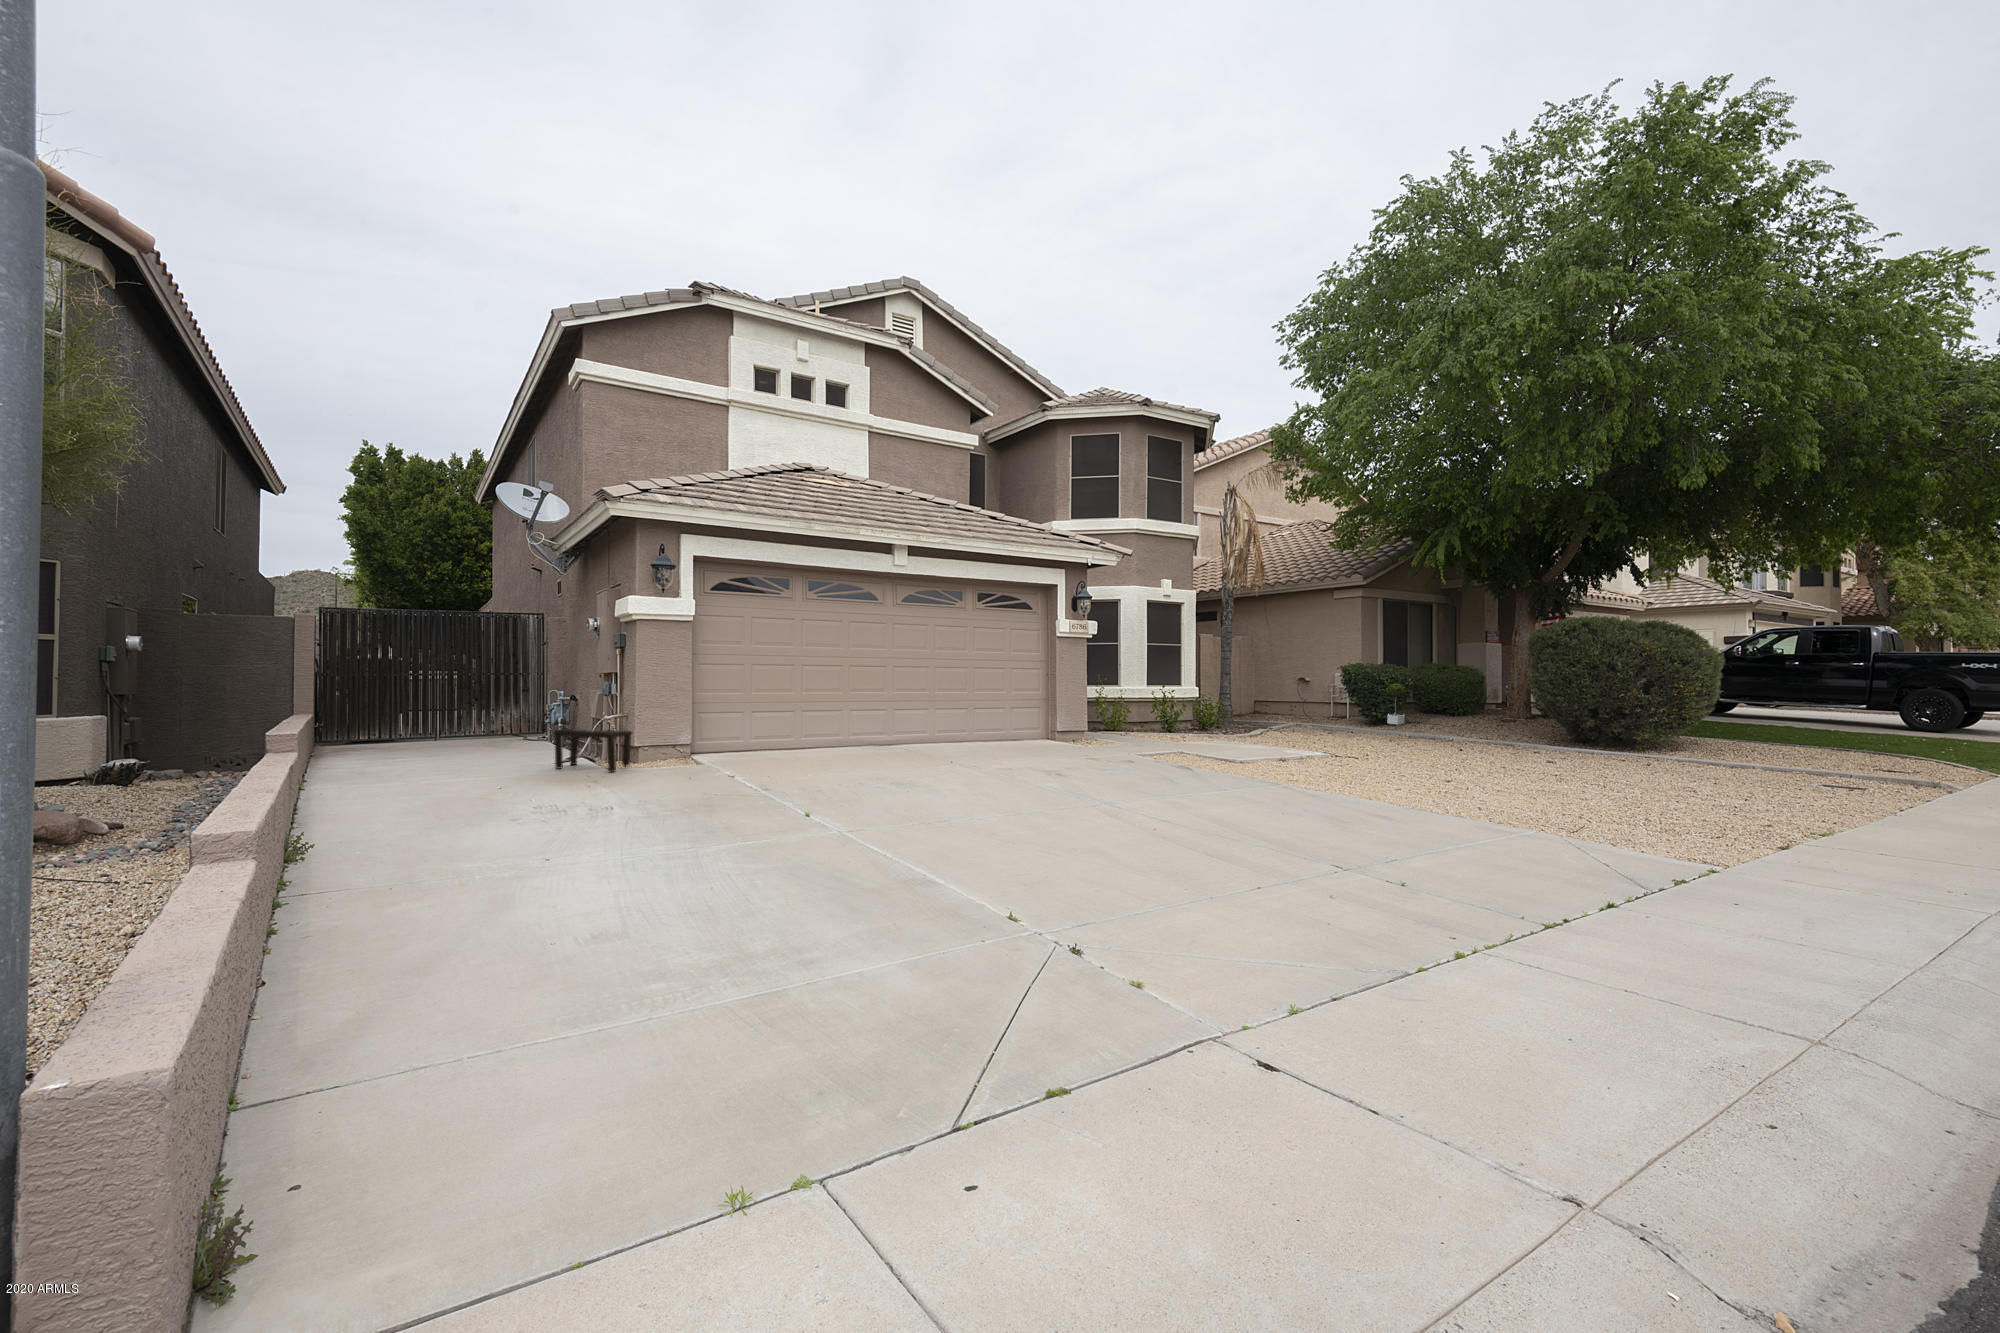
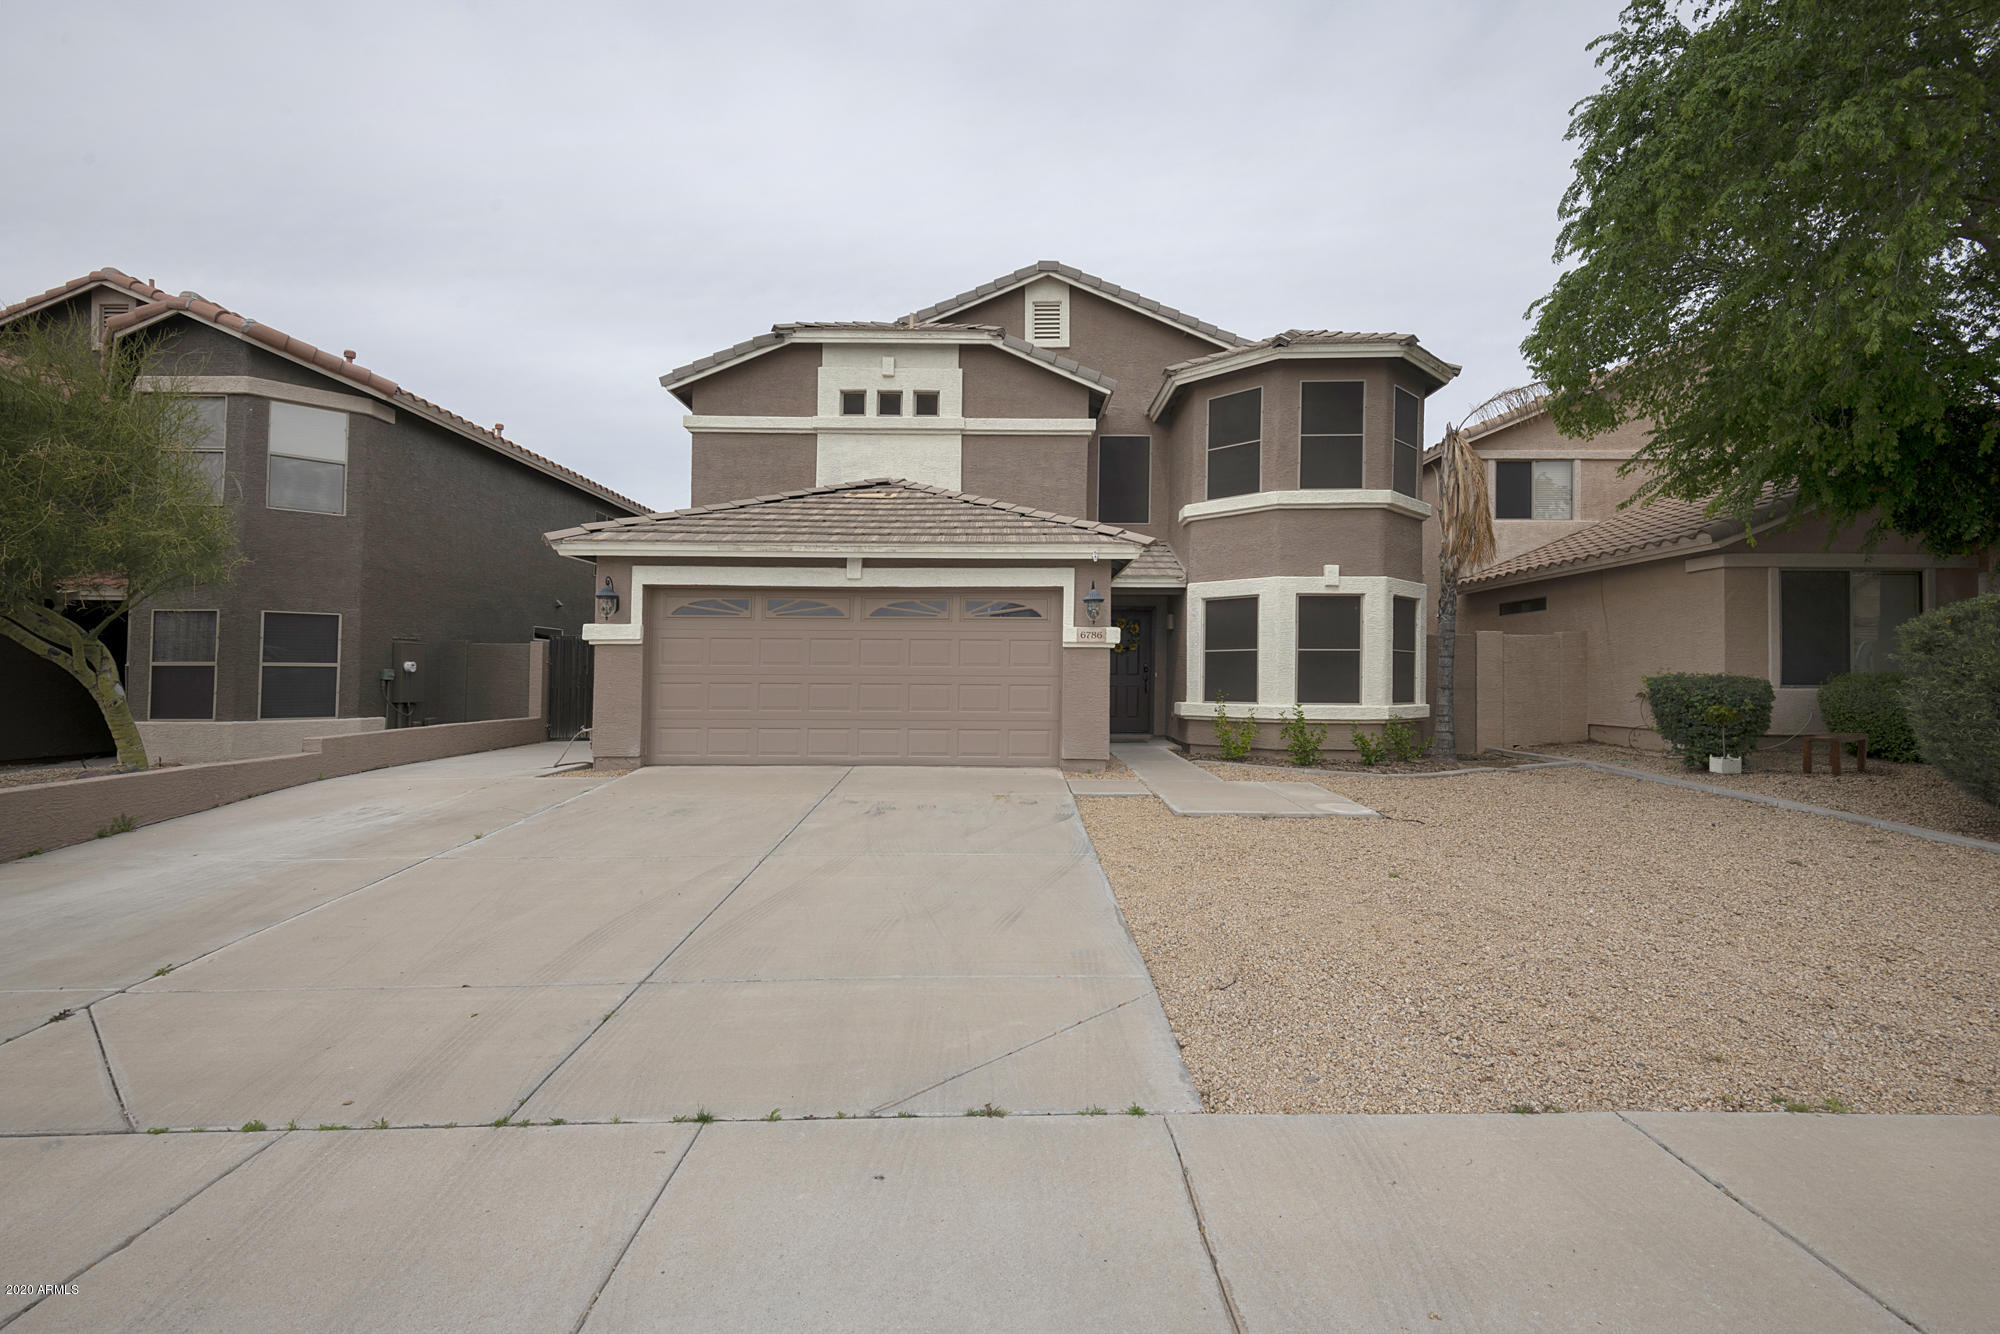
bench: present [554,729,632,772] -> present [1802,732,1869,775]

